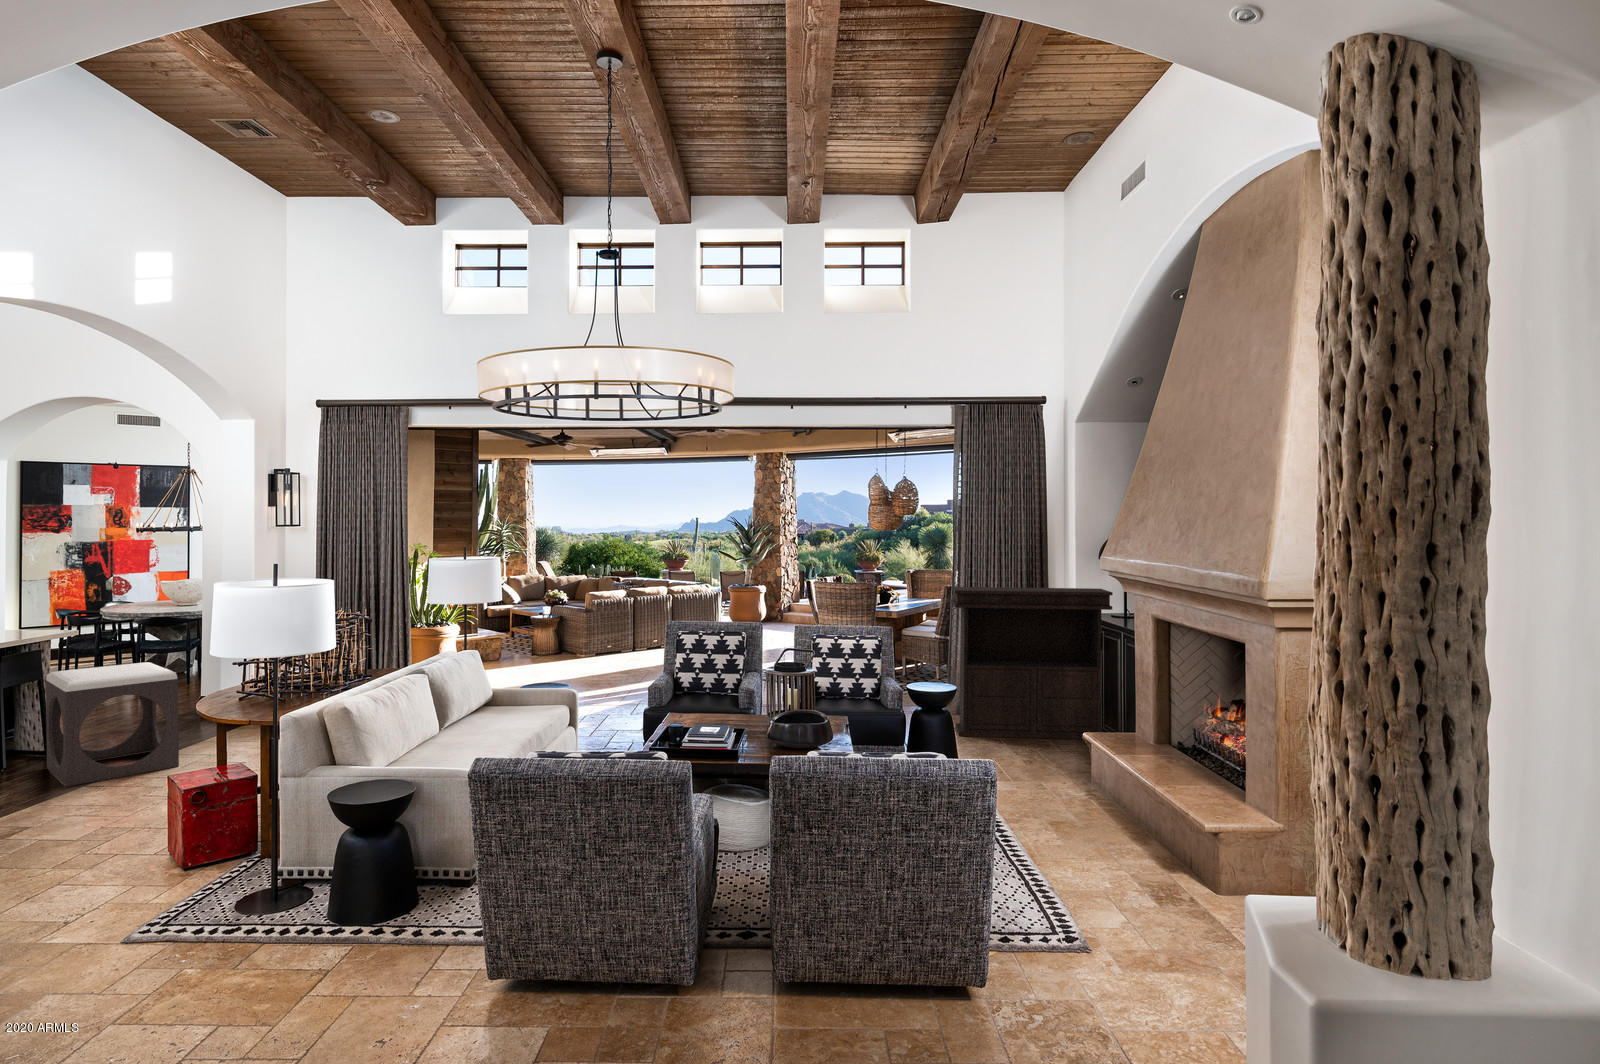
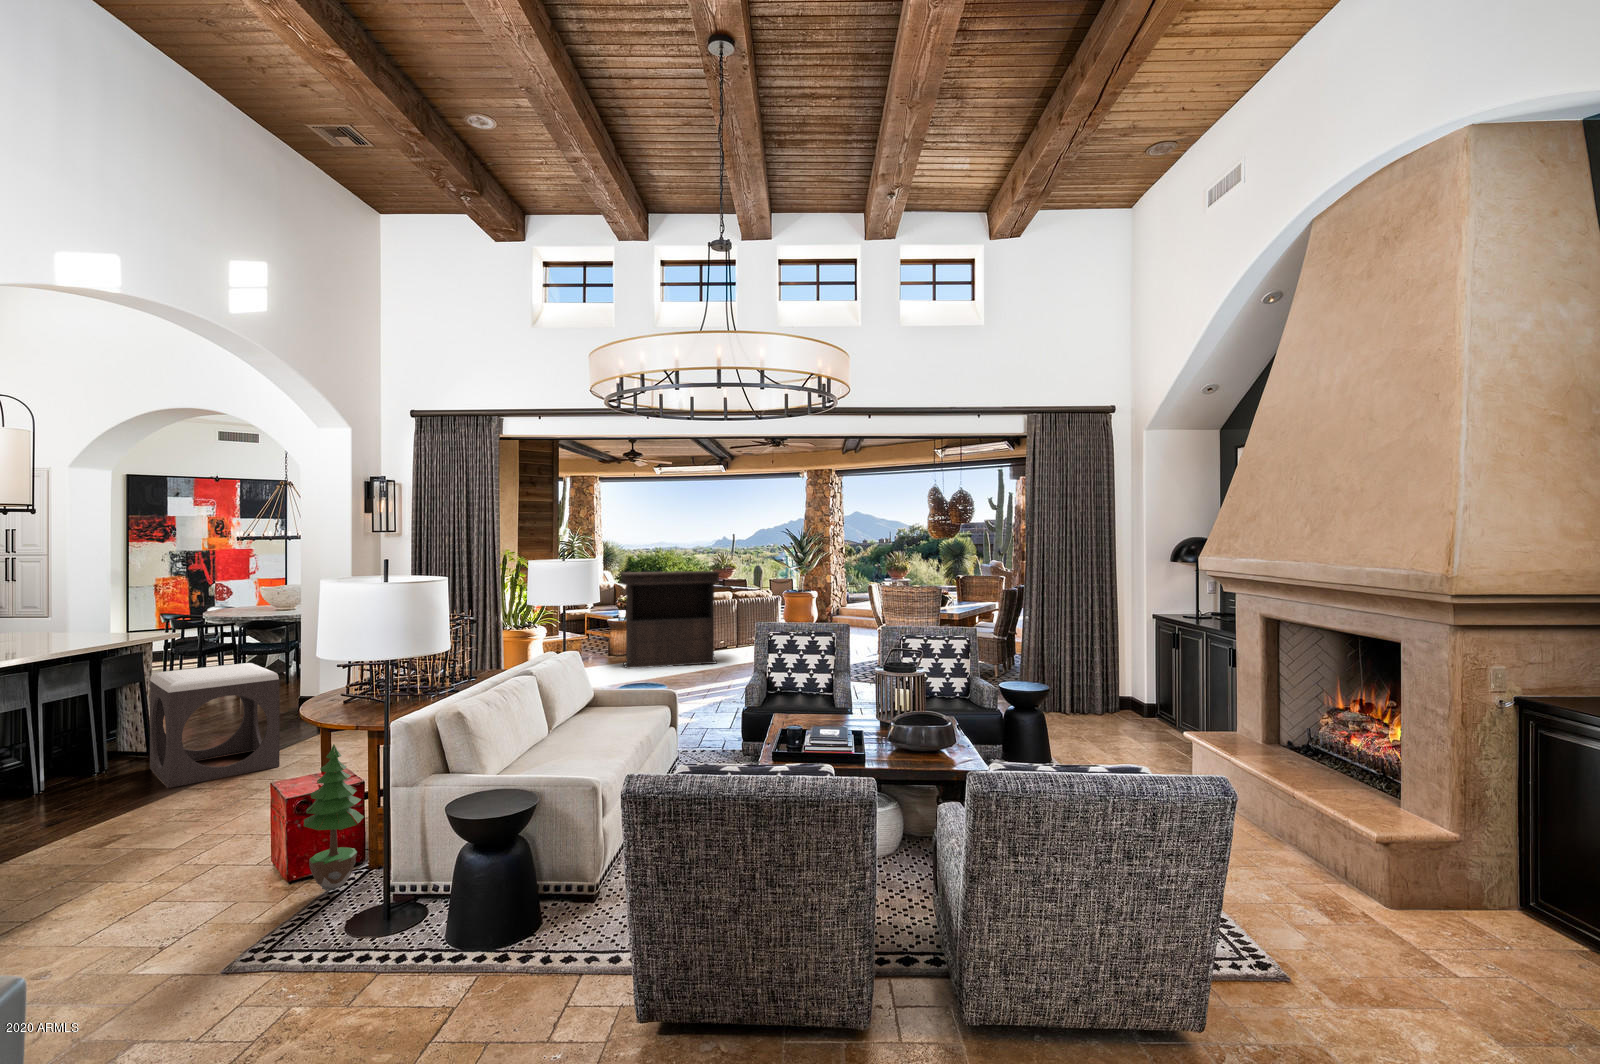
console table: present [951,587,1113,739] -> present [620,571,720,669]
potted tree: none [198,739,256,877] -> present [304,744,364,890]

